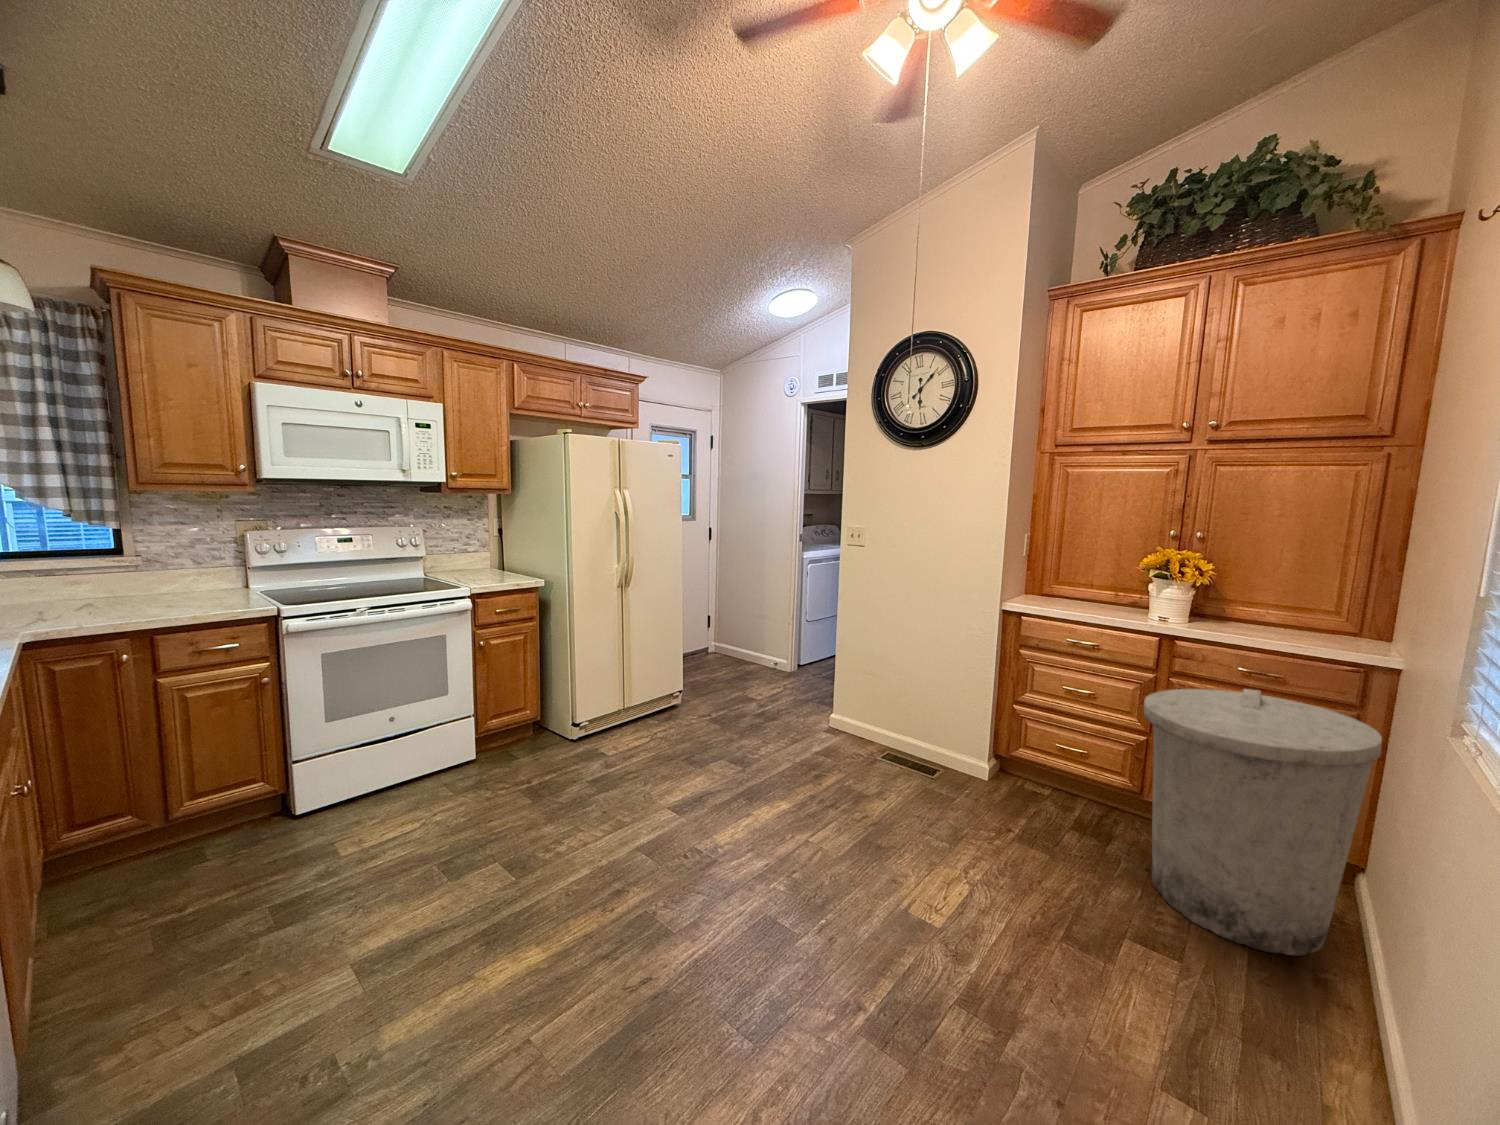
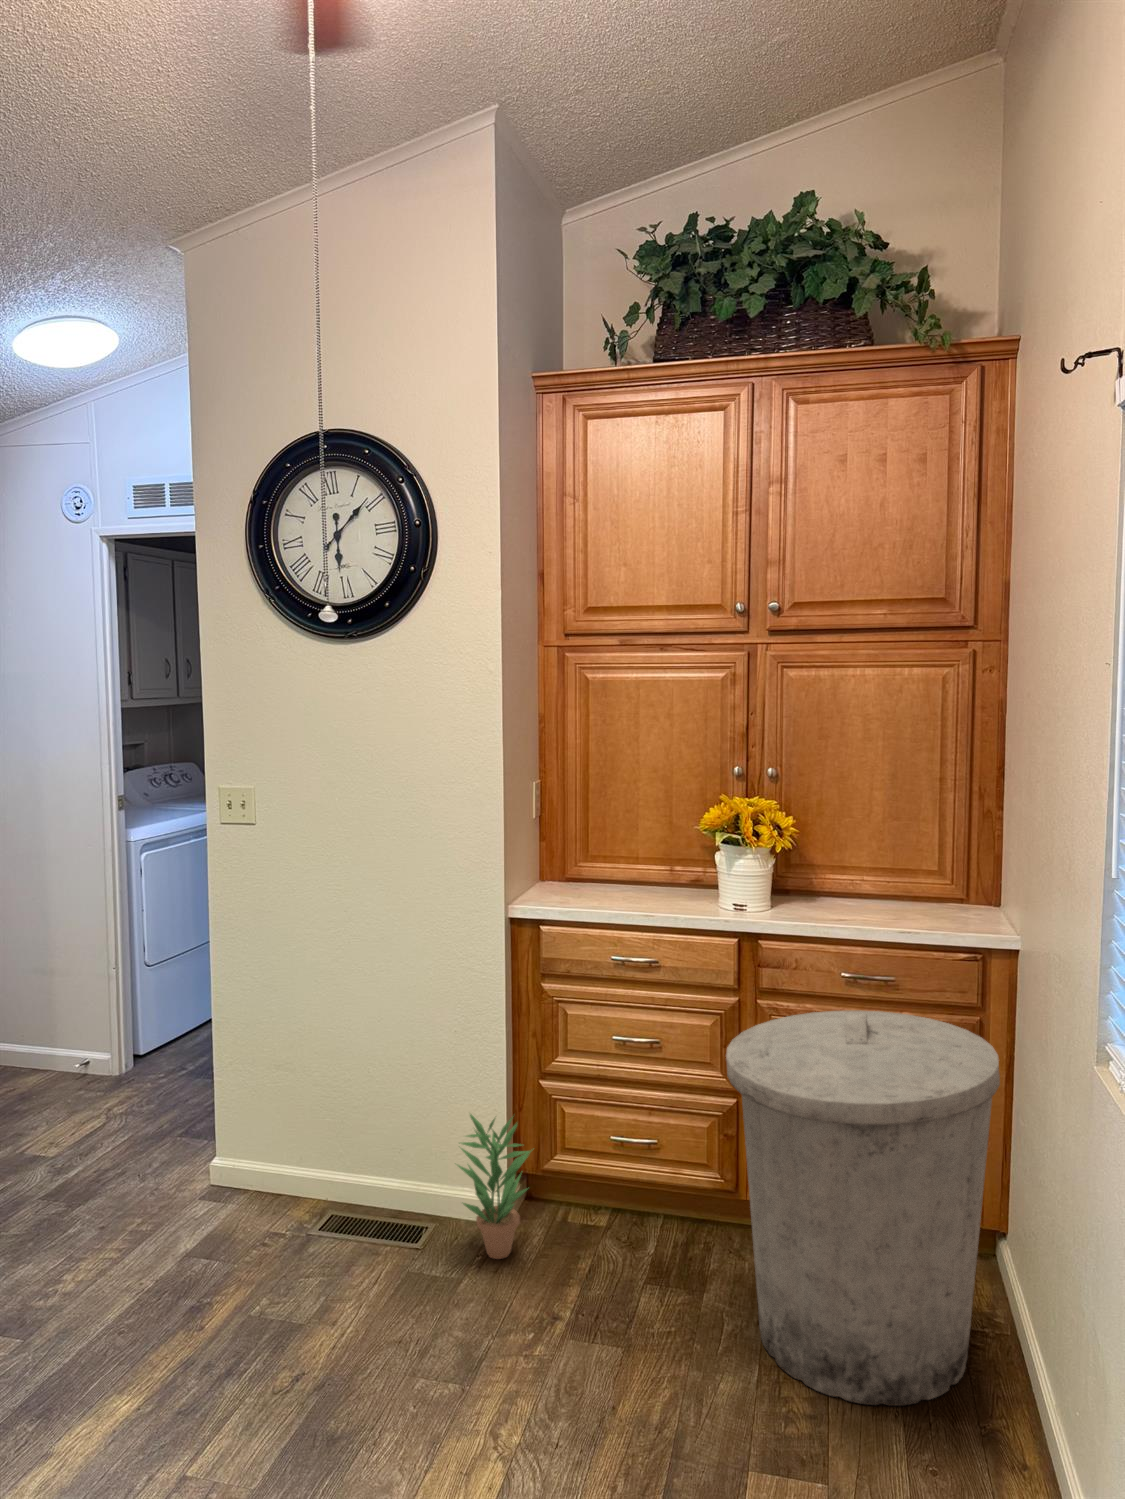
potted plant: none [958,711,1007,795] -> present [457,1114,531,1259]

